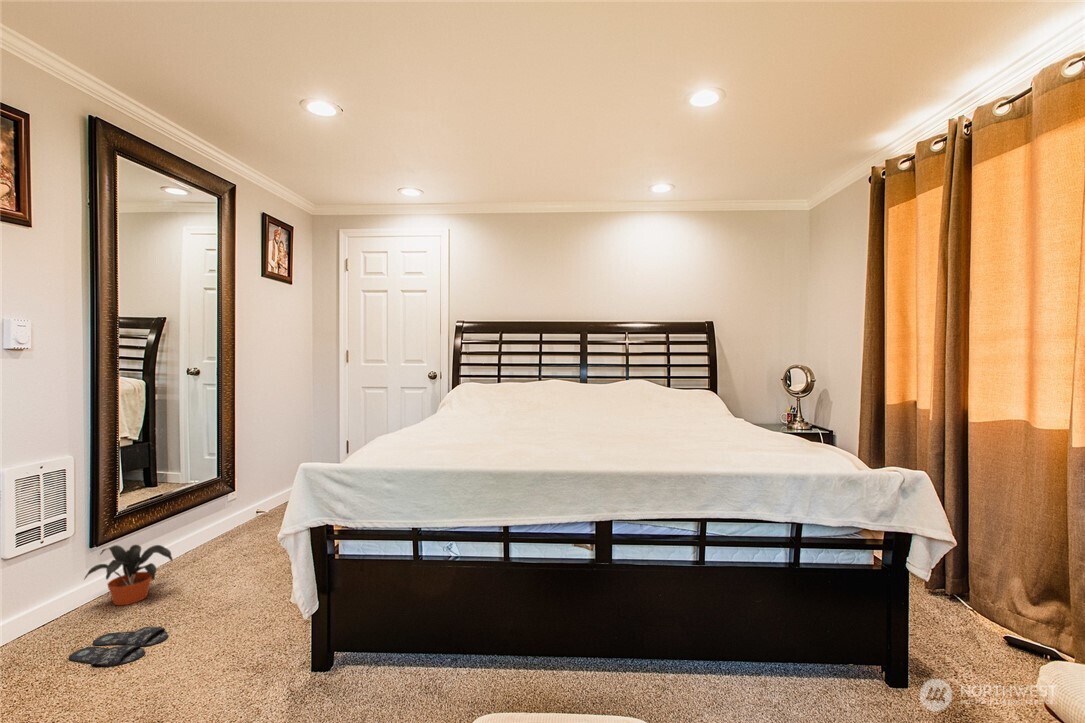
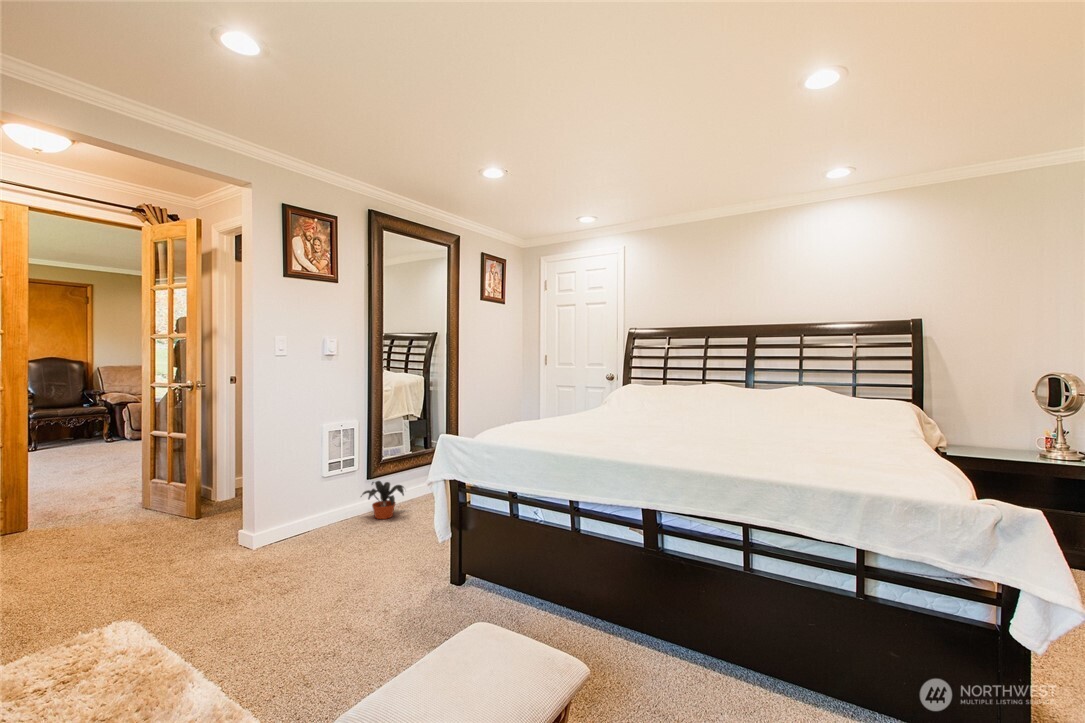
slippers: present [69,627,168,666] -> none [343,533,390,551]

